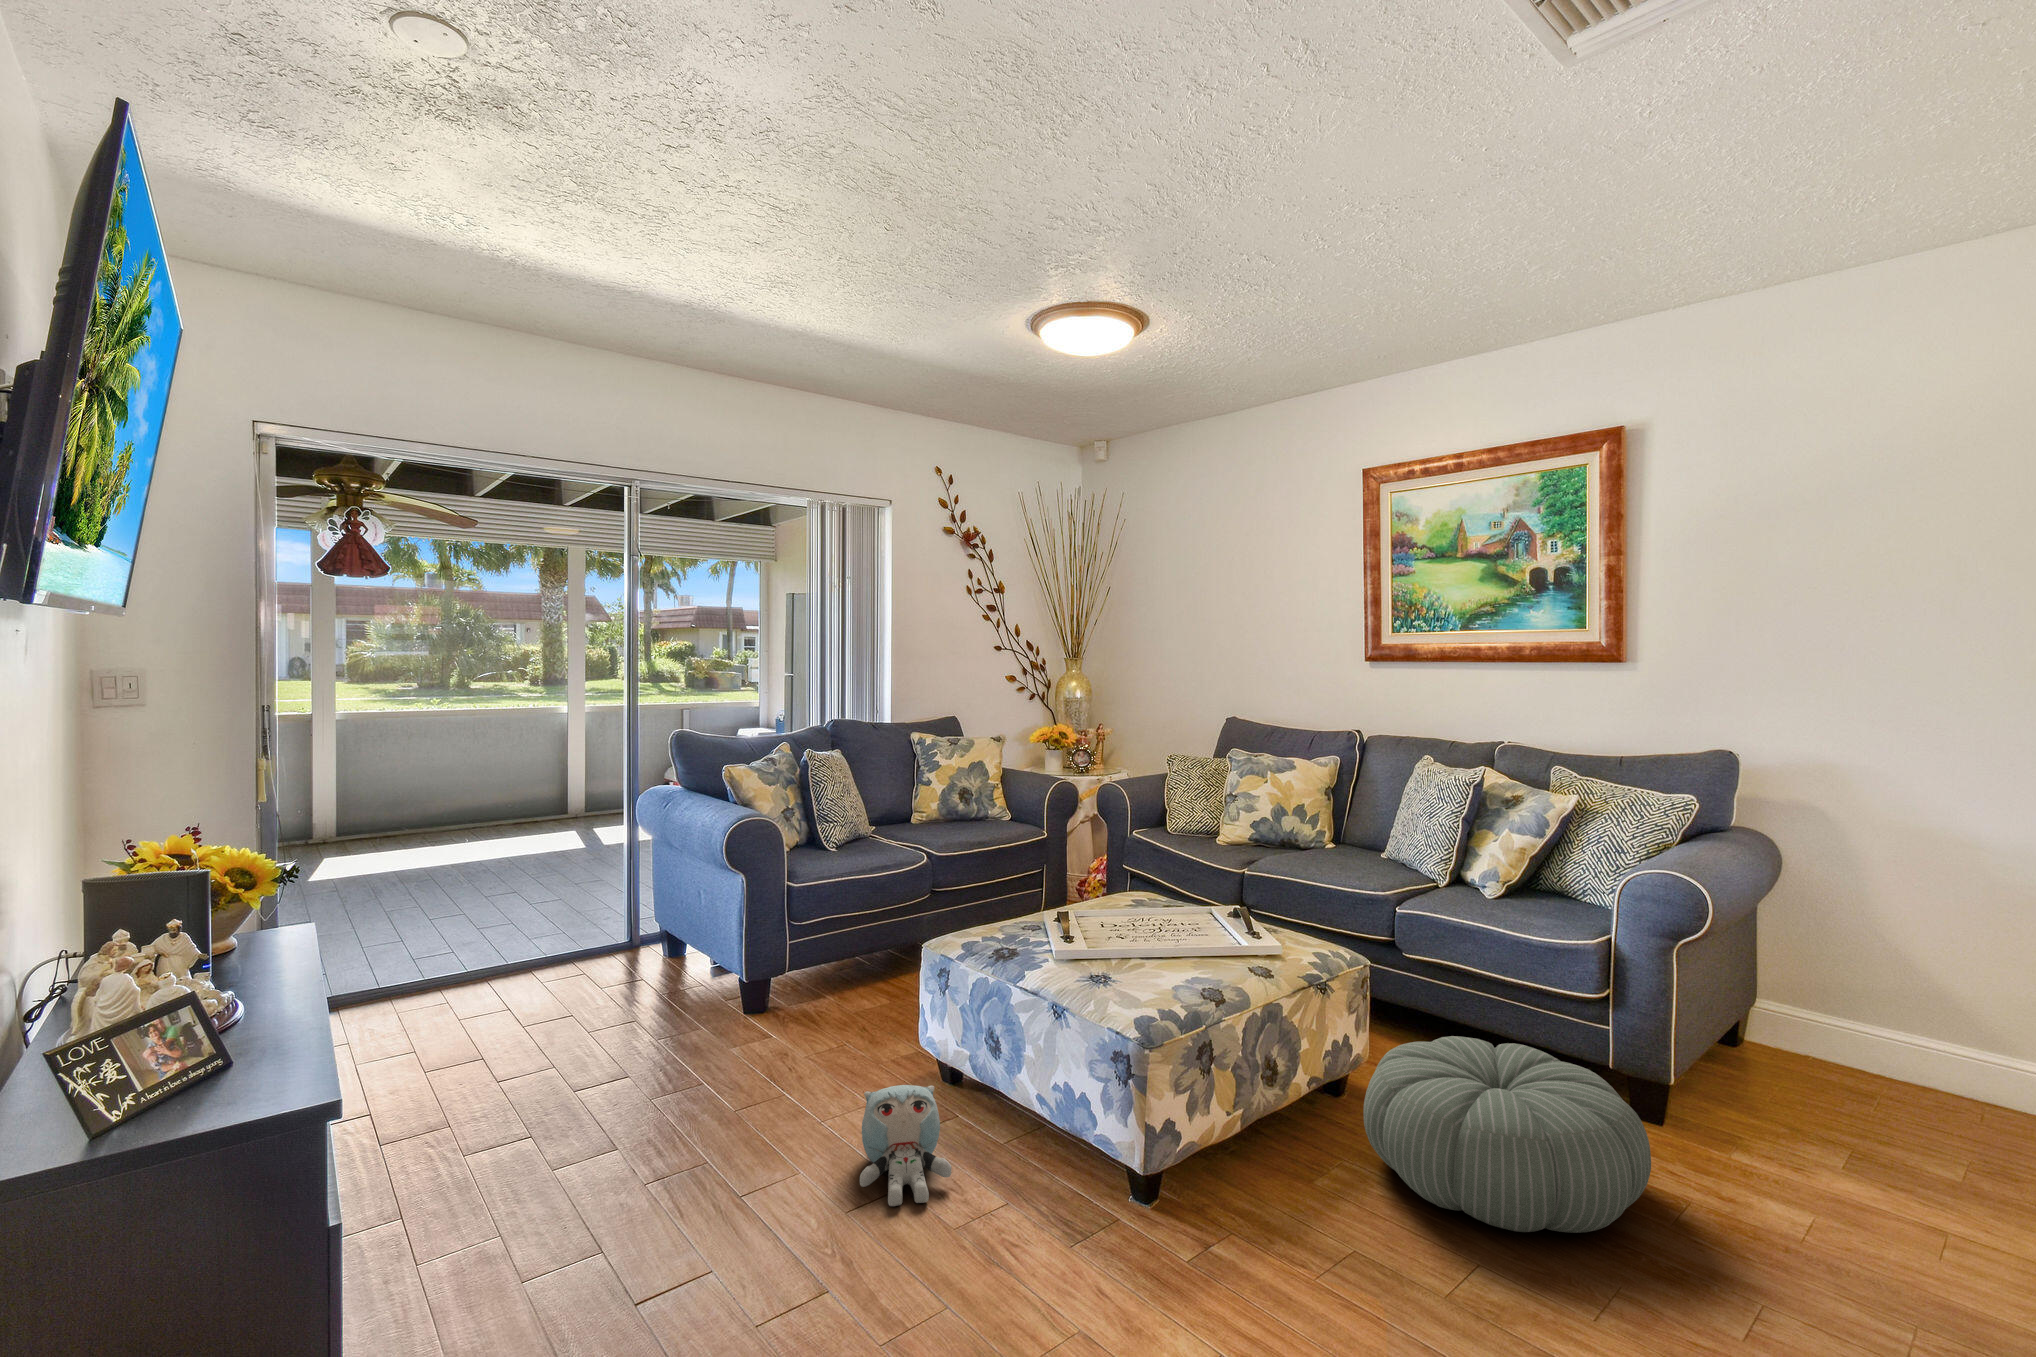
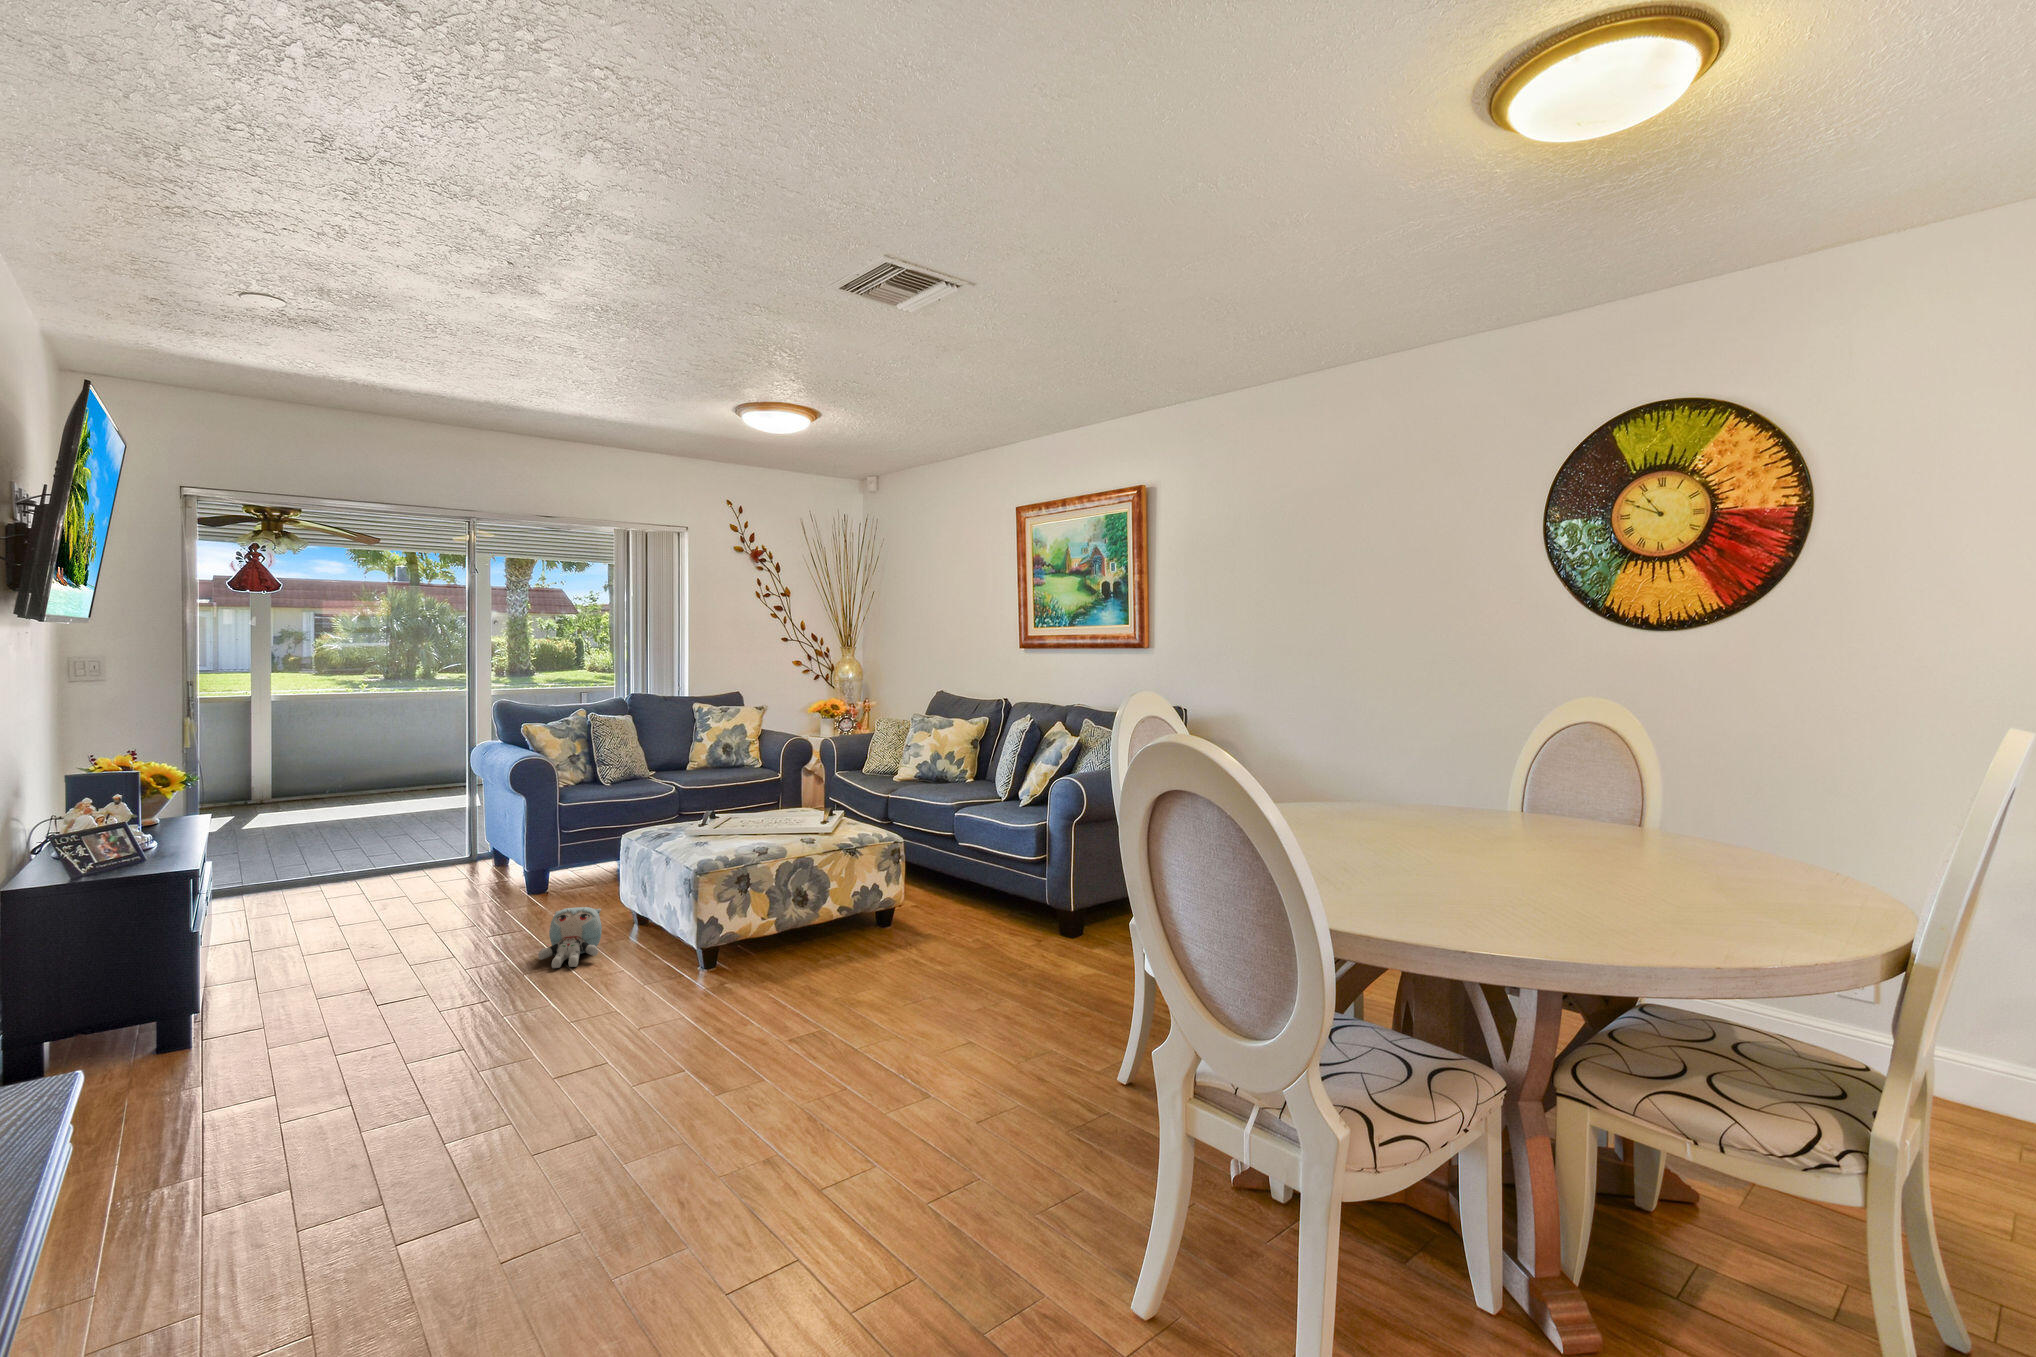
pouf: present [1363,1036,1651,1233] -> none [856,880,1008,975]

